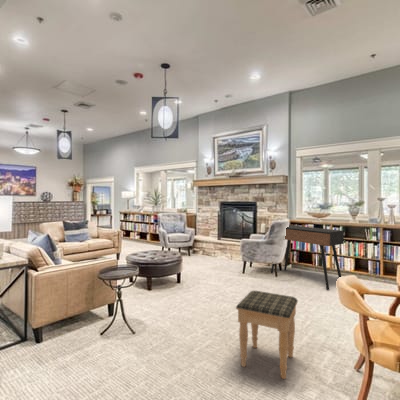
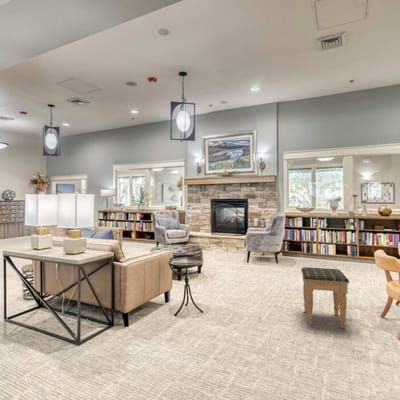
console table: present [271,225,344,290] -> none [270,218,333,270]

